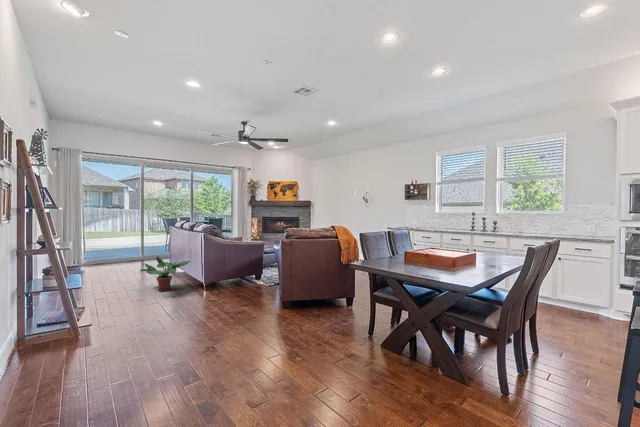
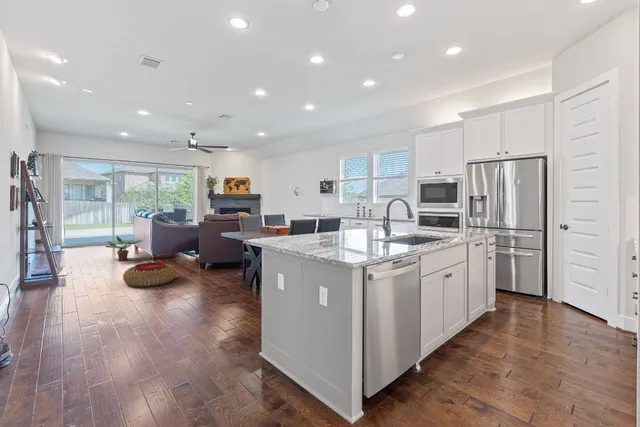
pouf: none [188,304,268,354] -> present [123,262,176,287]

